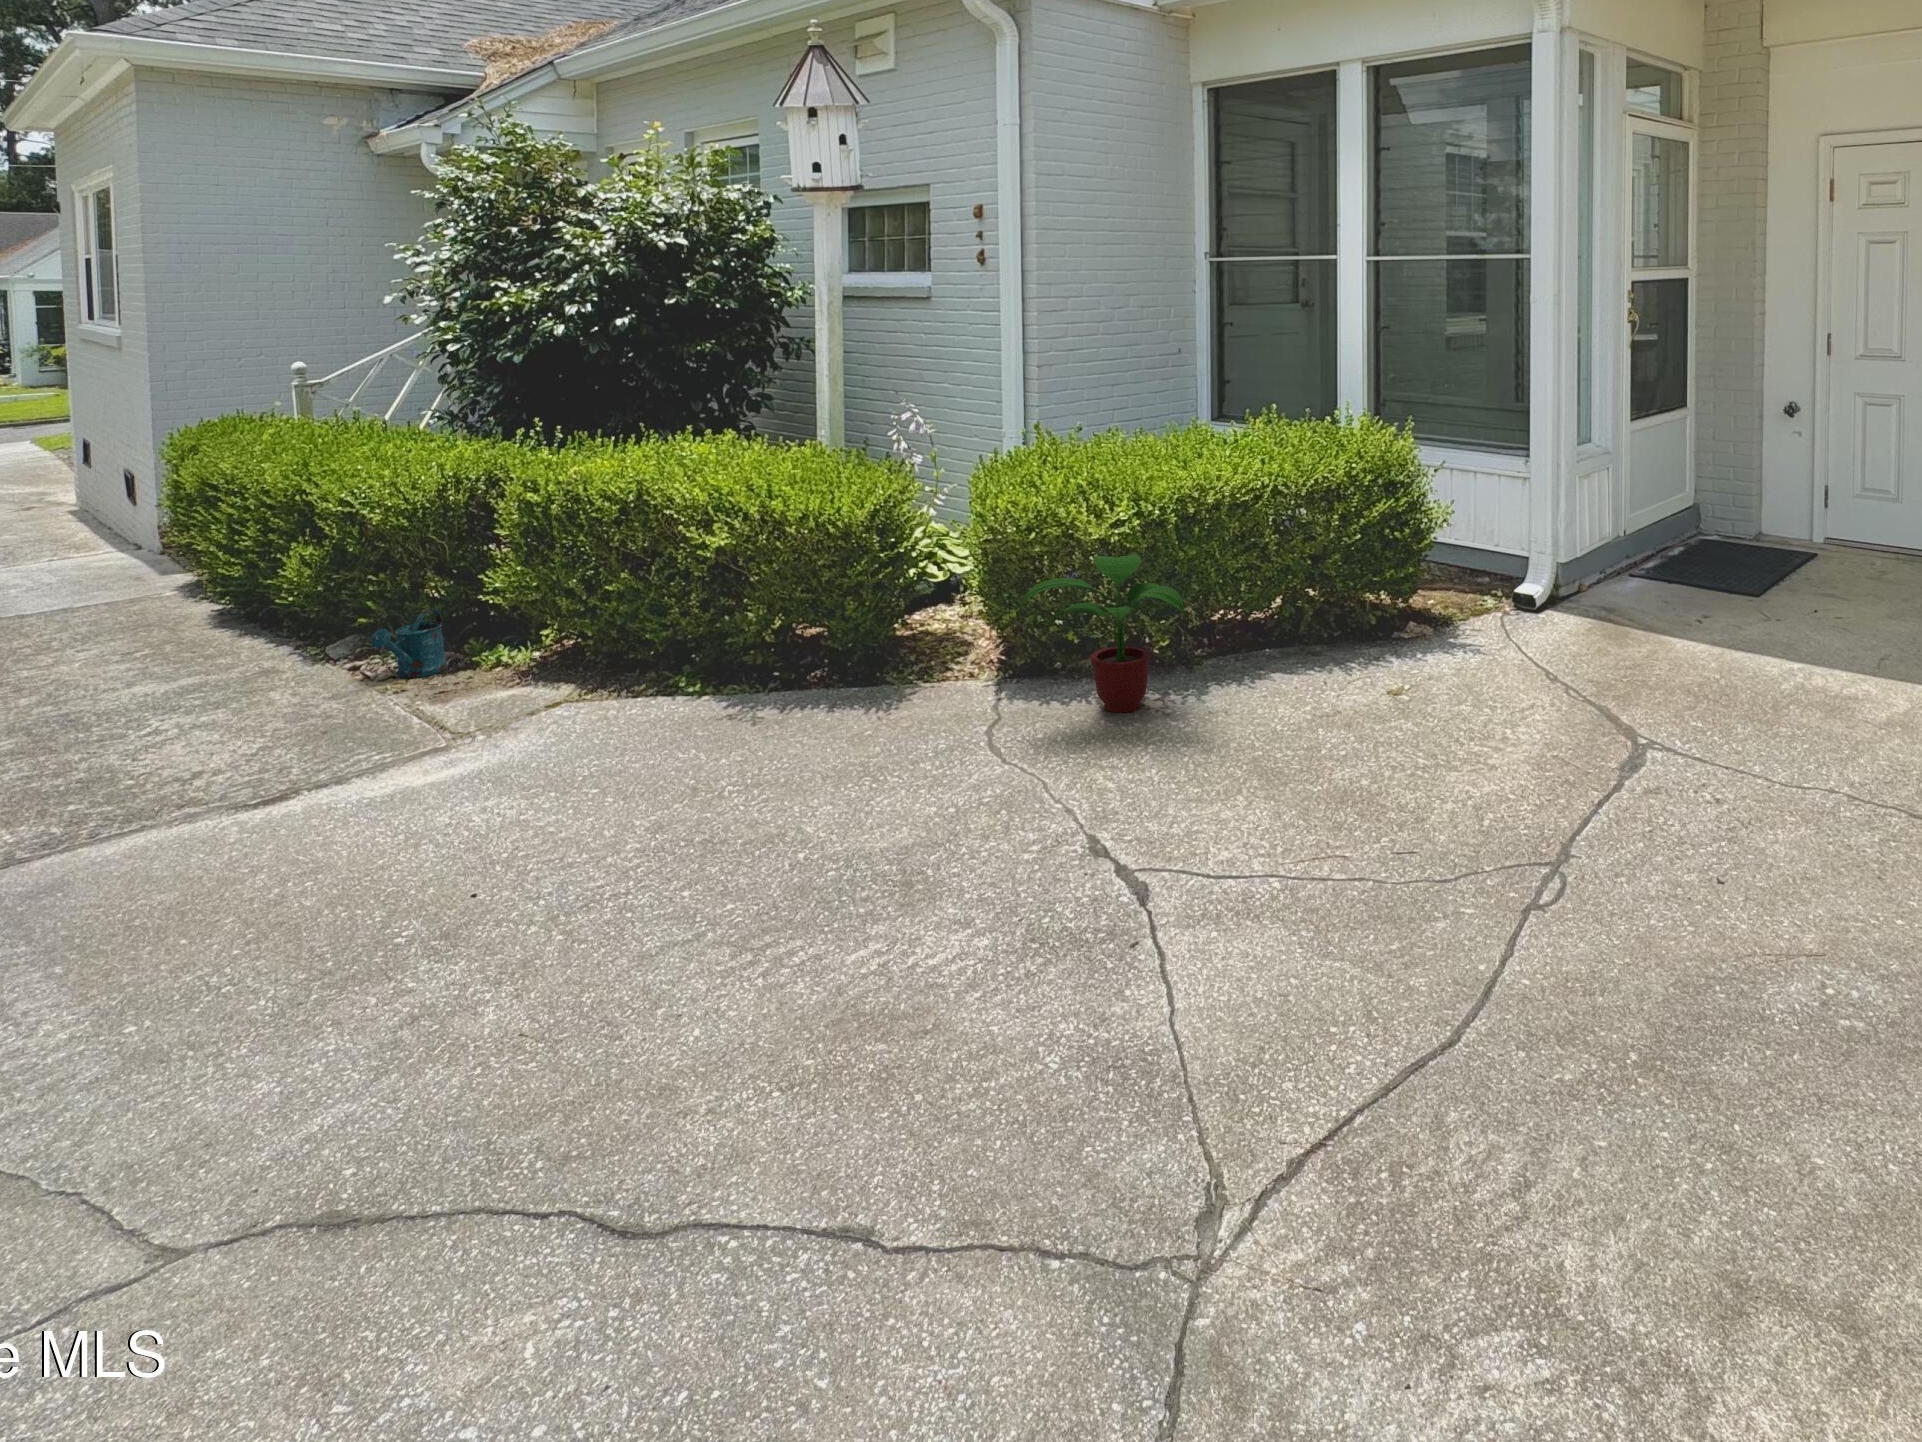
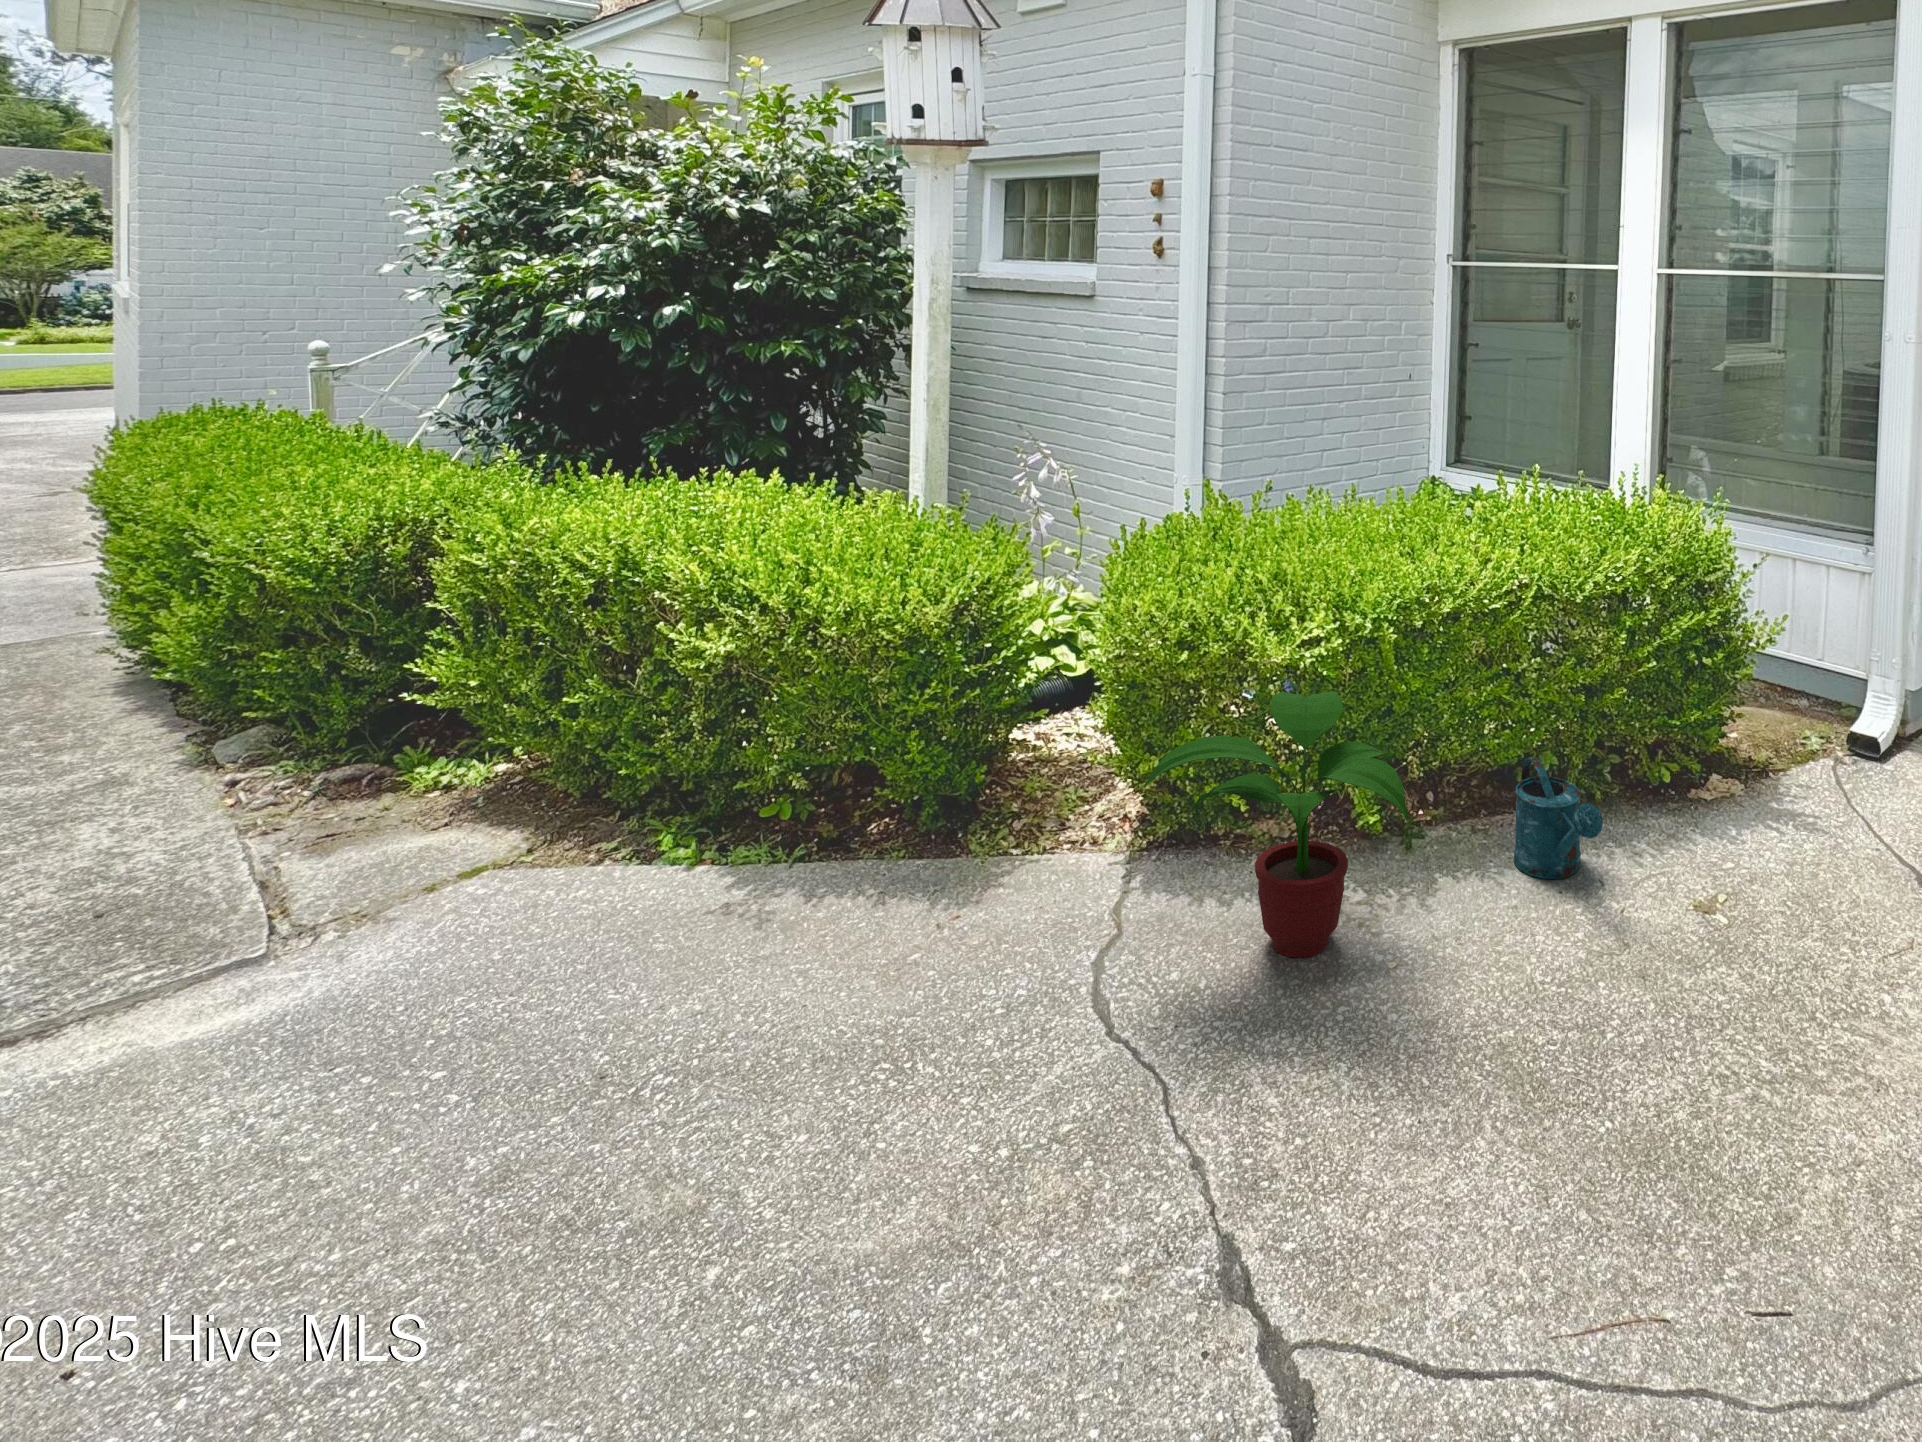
watering can: present [371,609,447,678] -> present [1514,757,1603,879]

